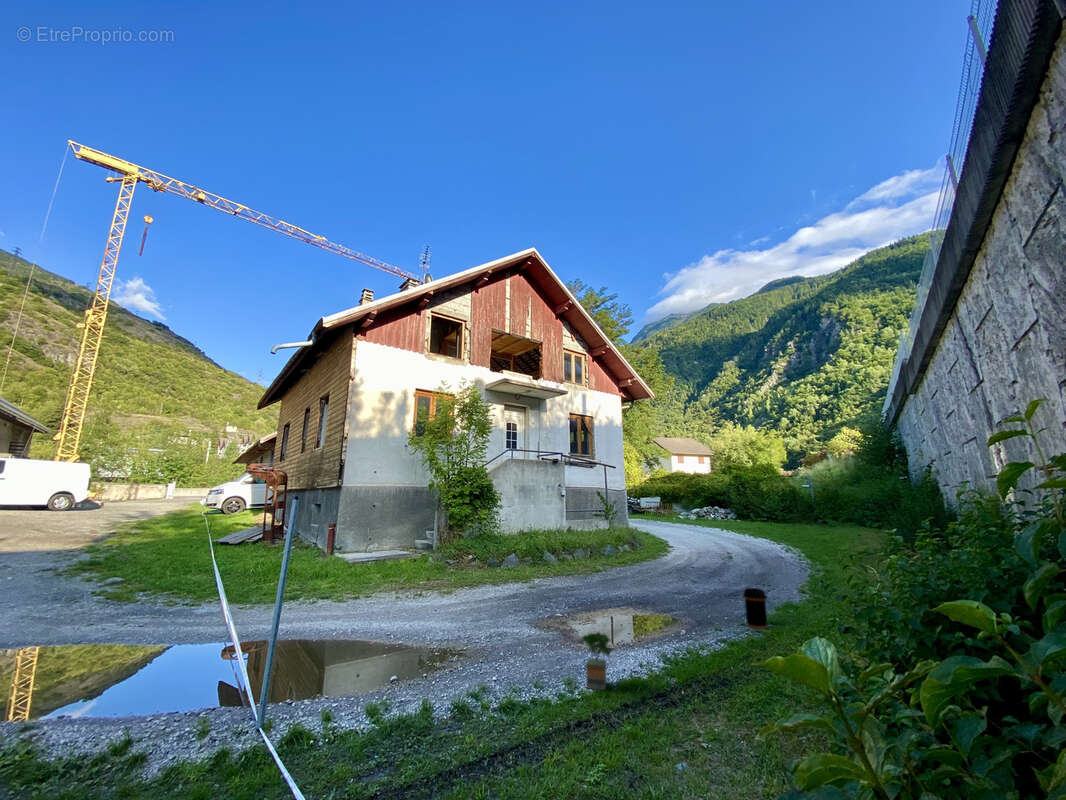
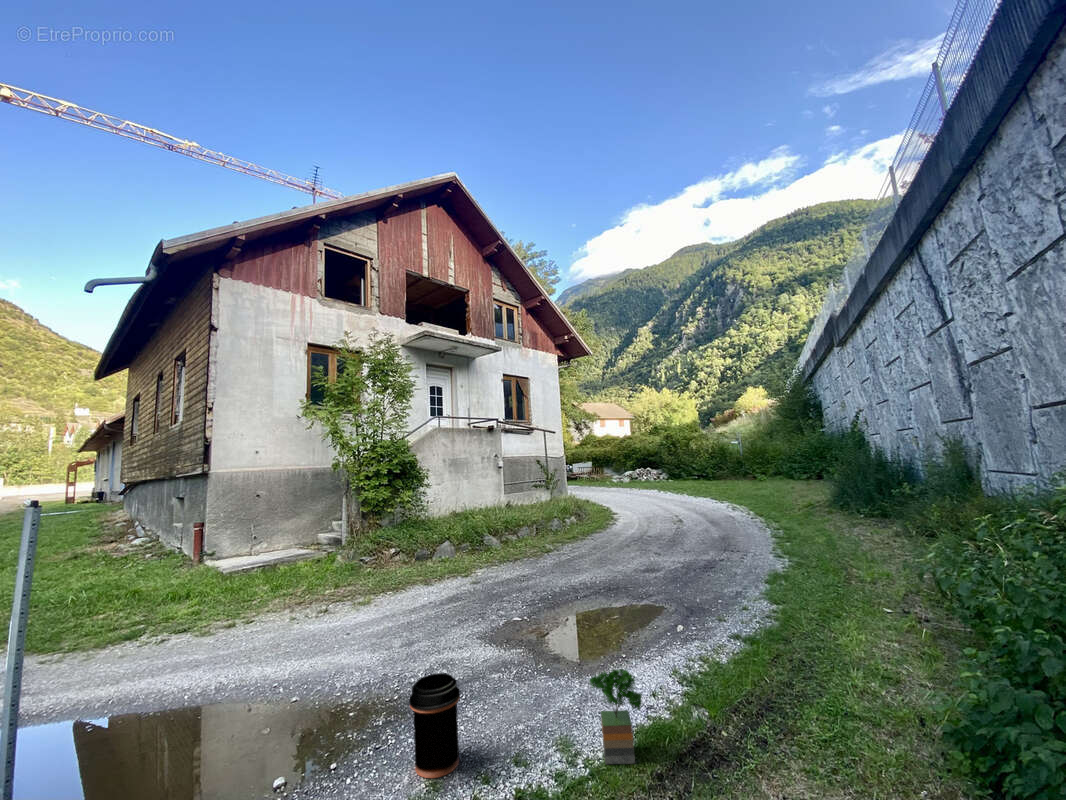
trash can: present [743,588,768,629] -> present [409,673,460,778]

